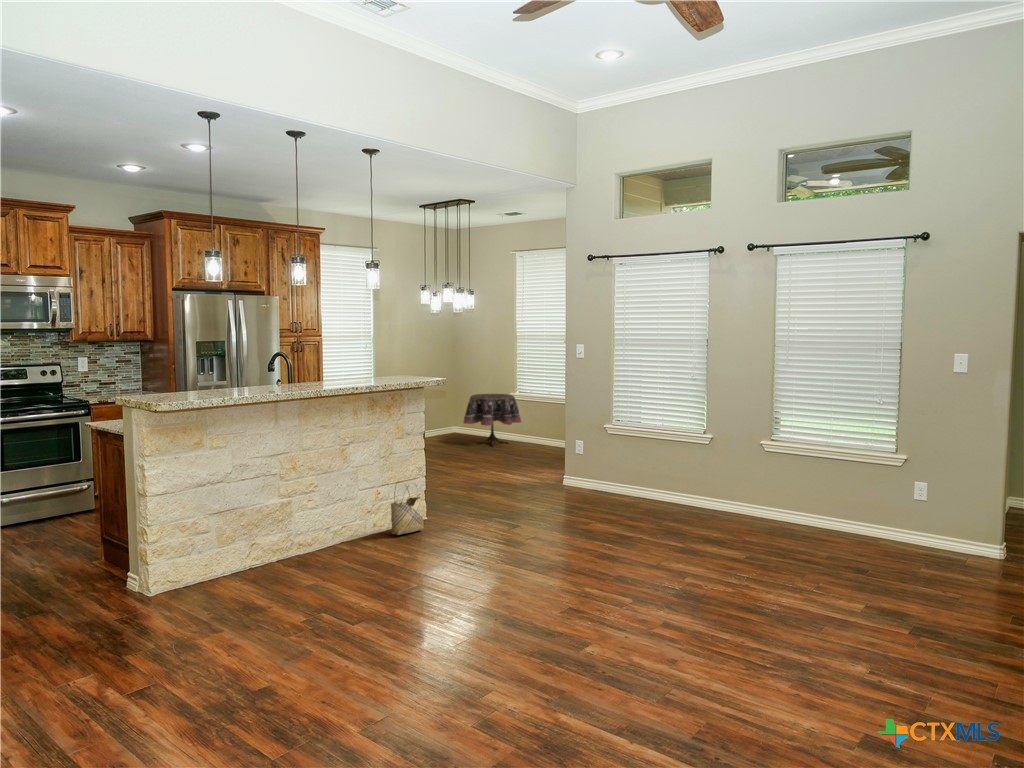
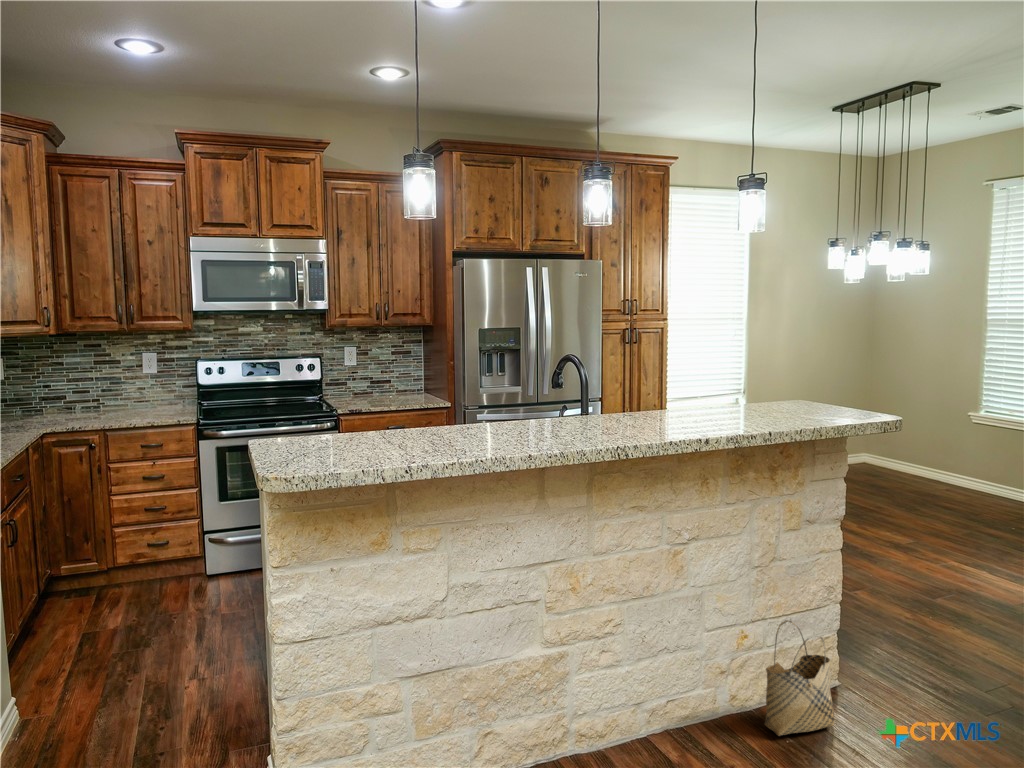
side table: present [464,394,521,446] -> none [886,414,994,503]

